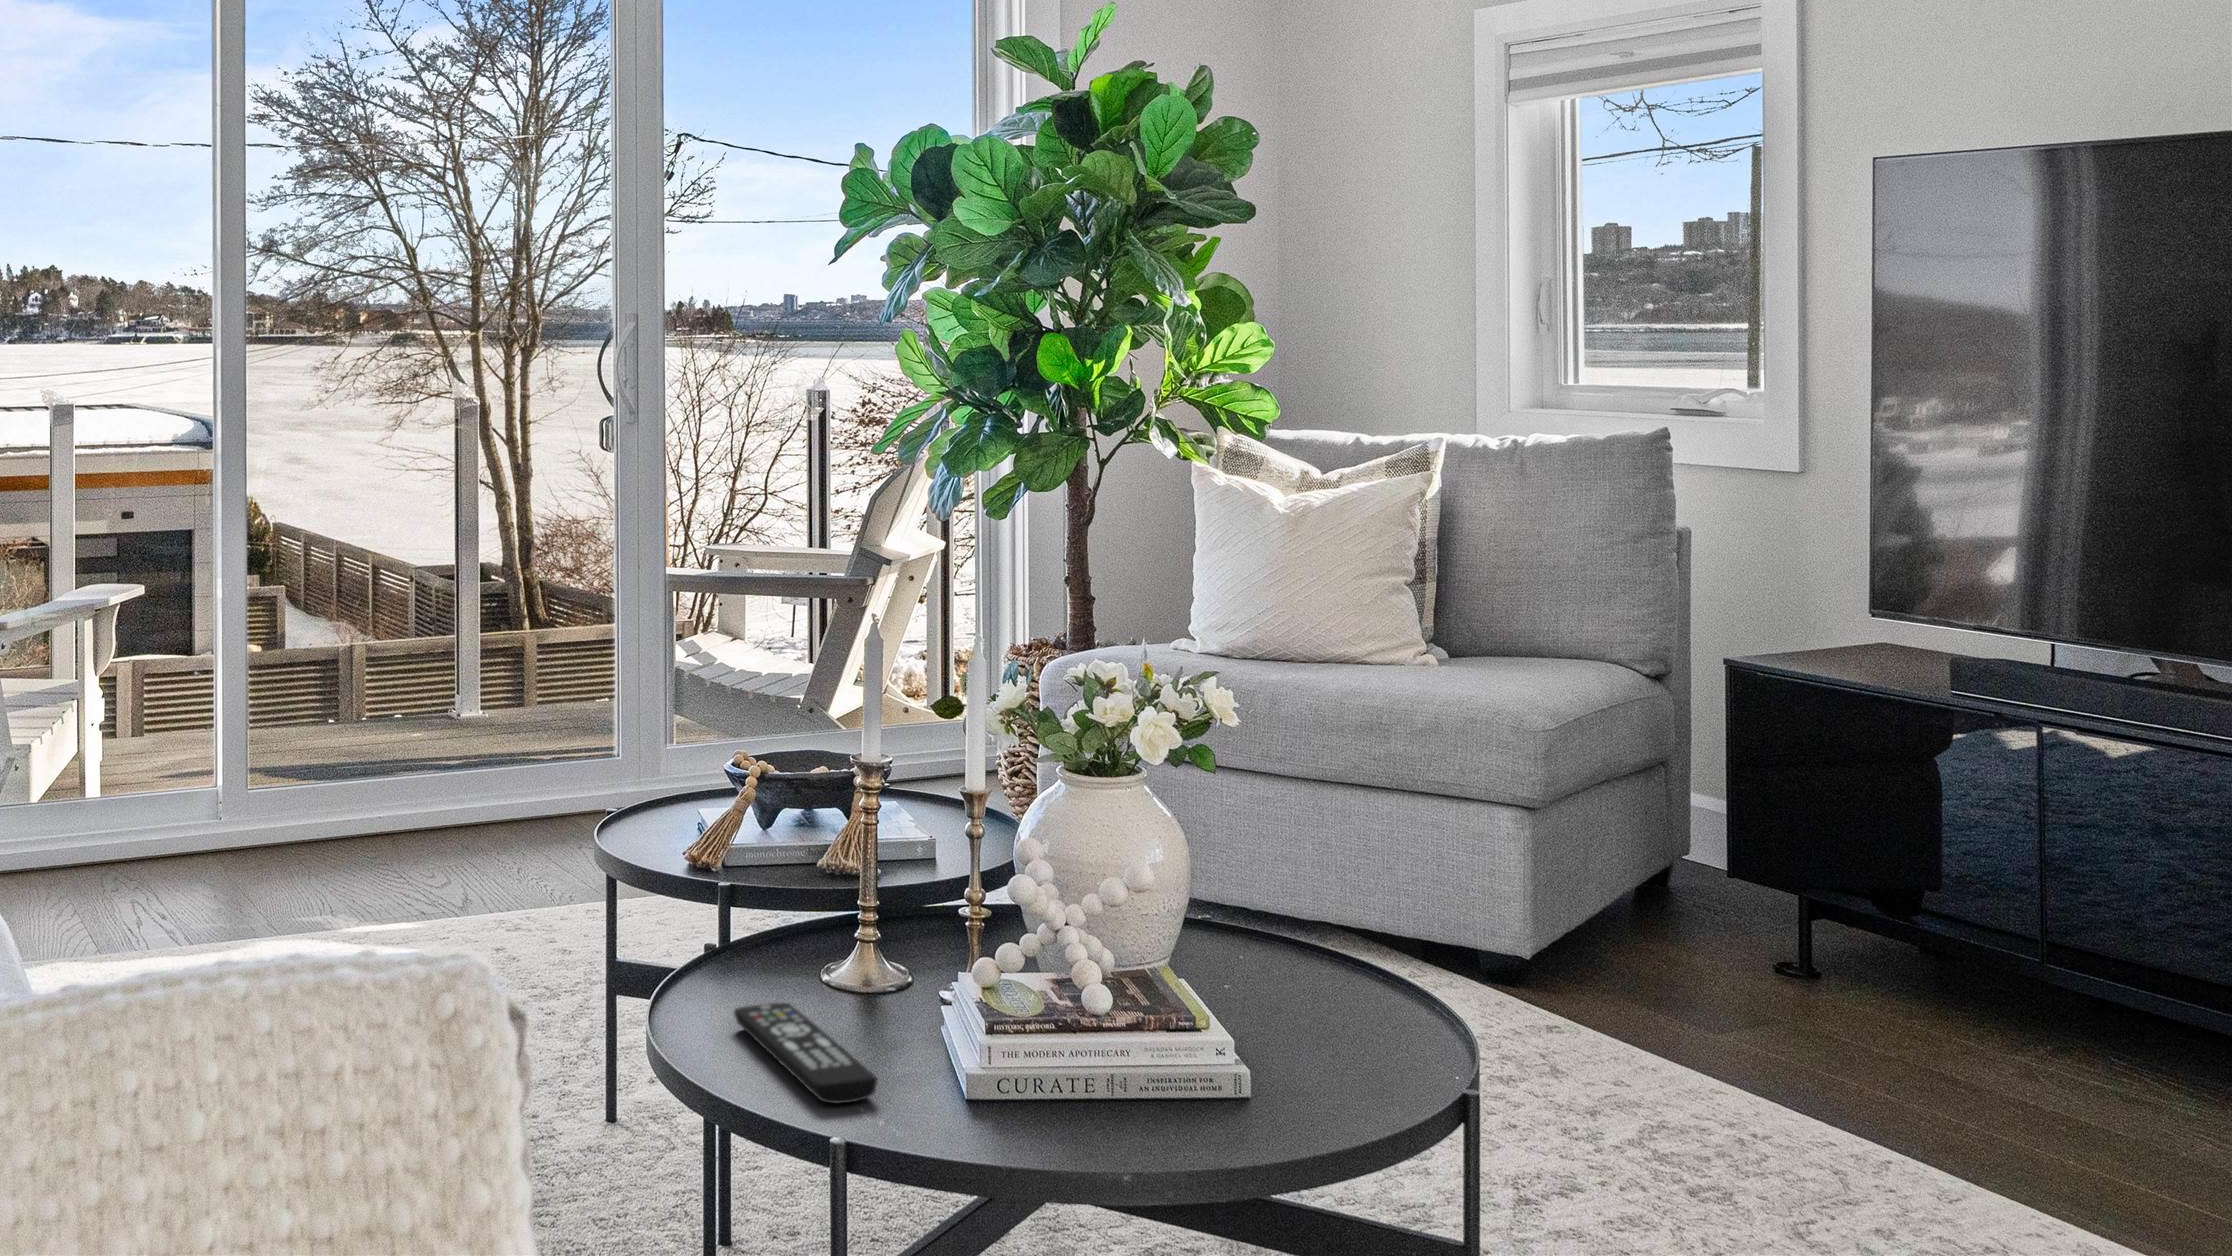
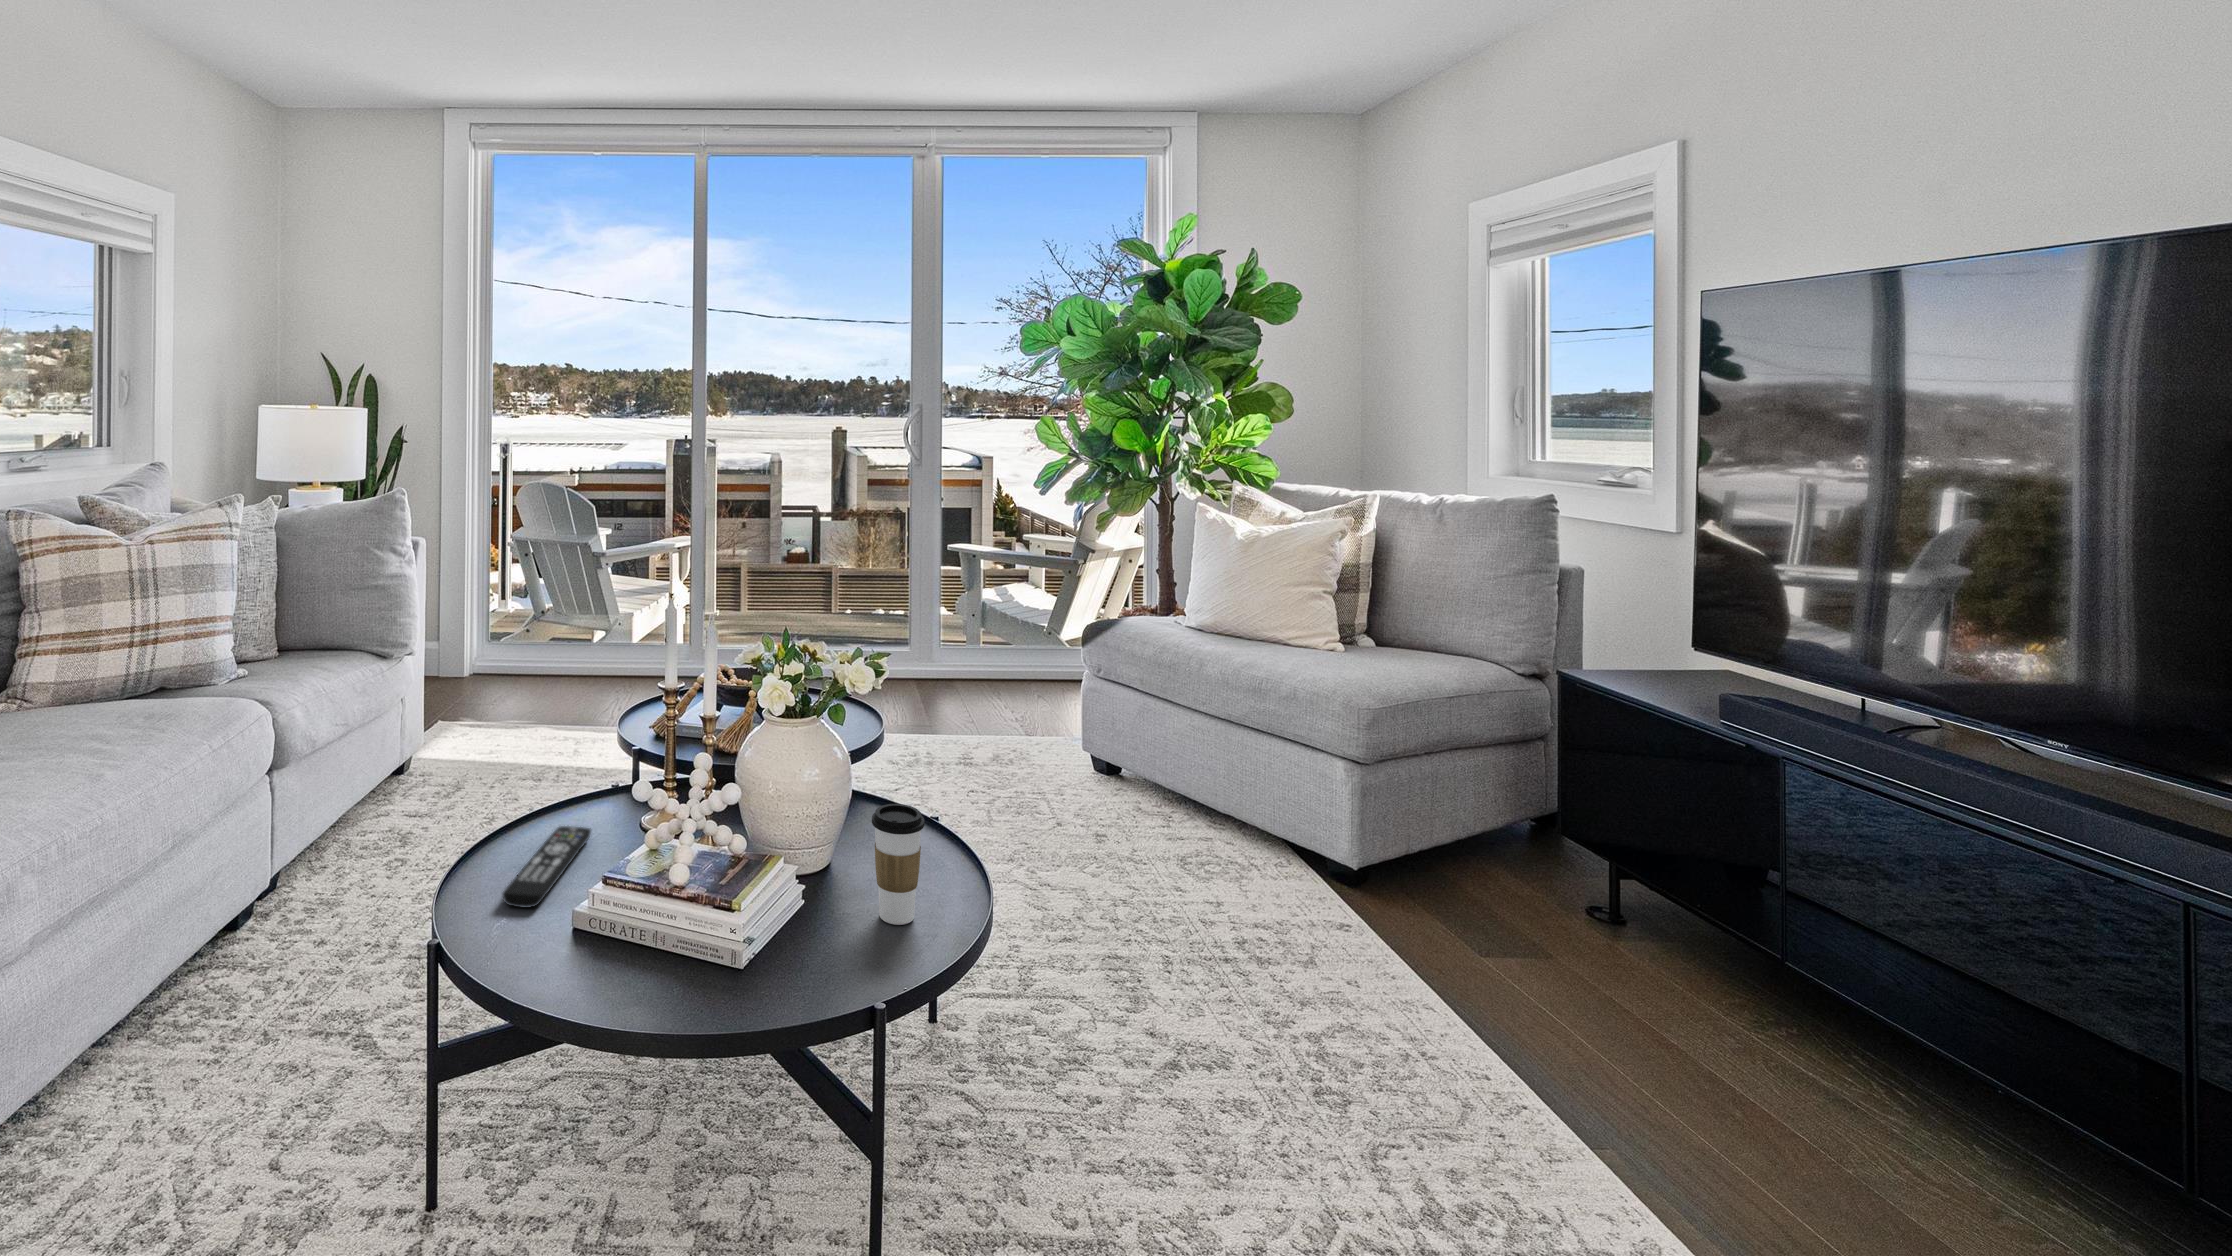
coffee cup: none [1290,863,1370,1027] -> present [872,804,924,925]

